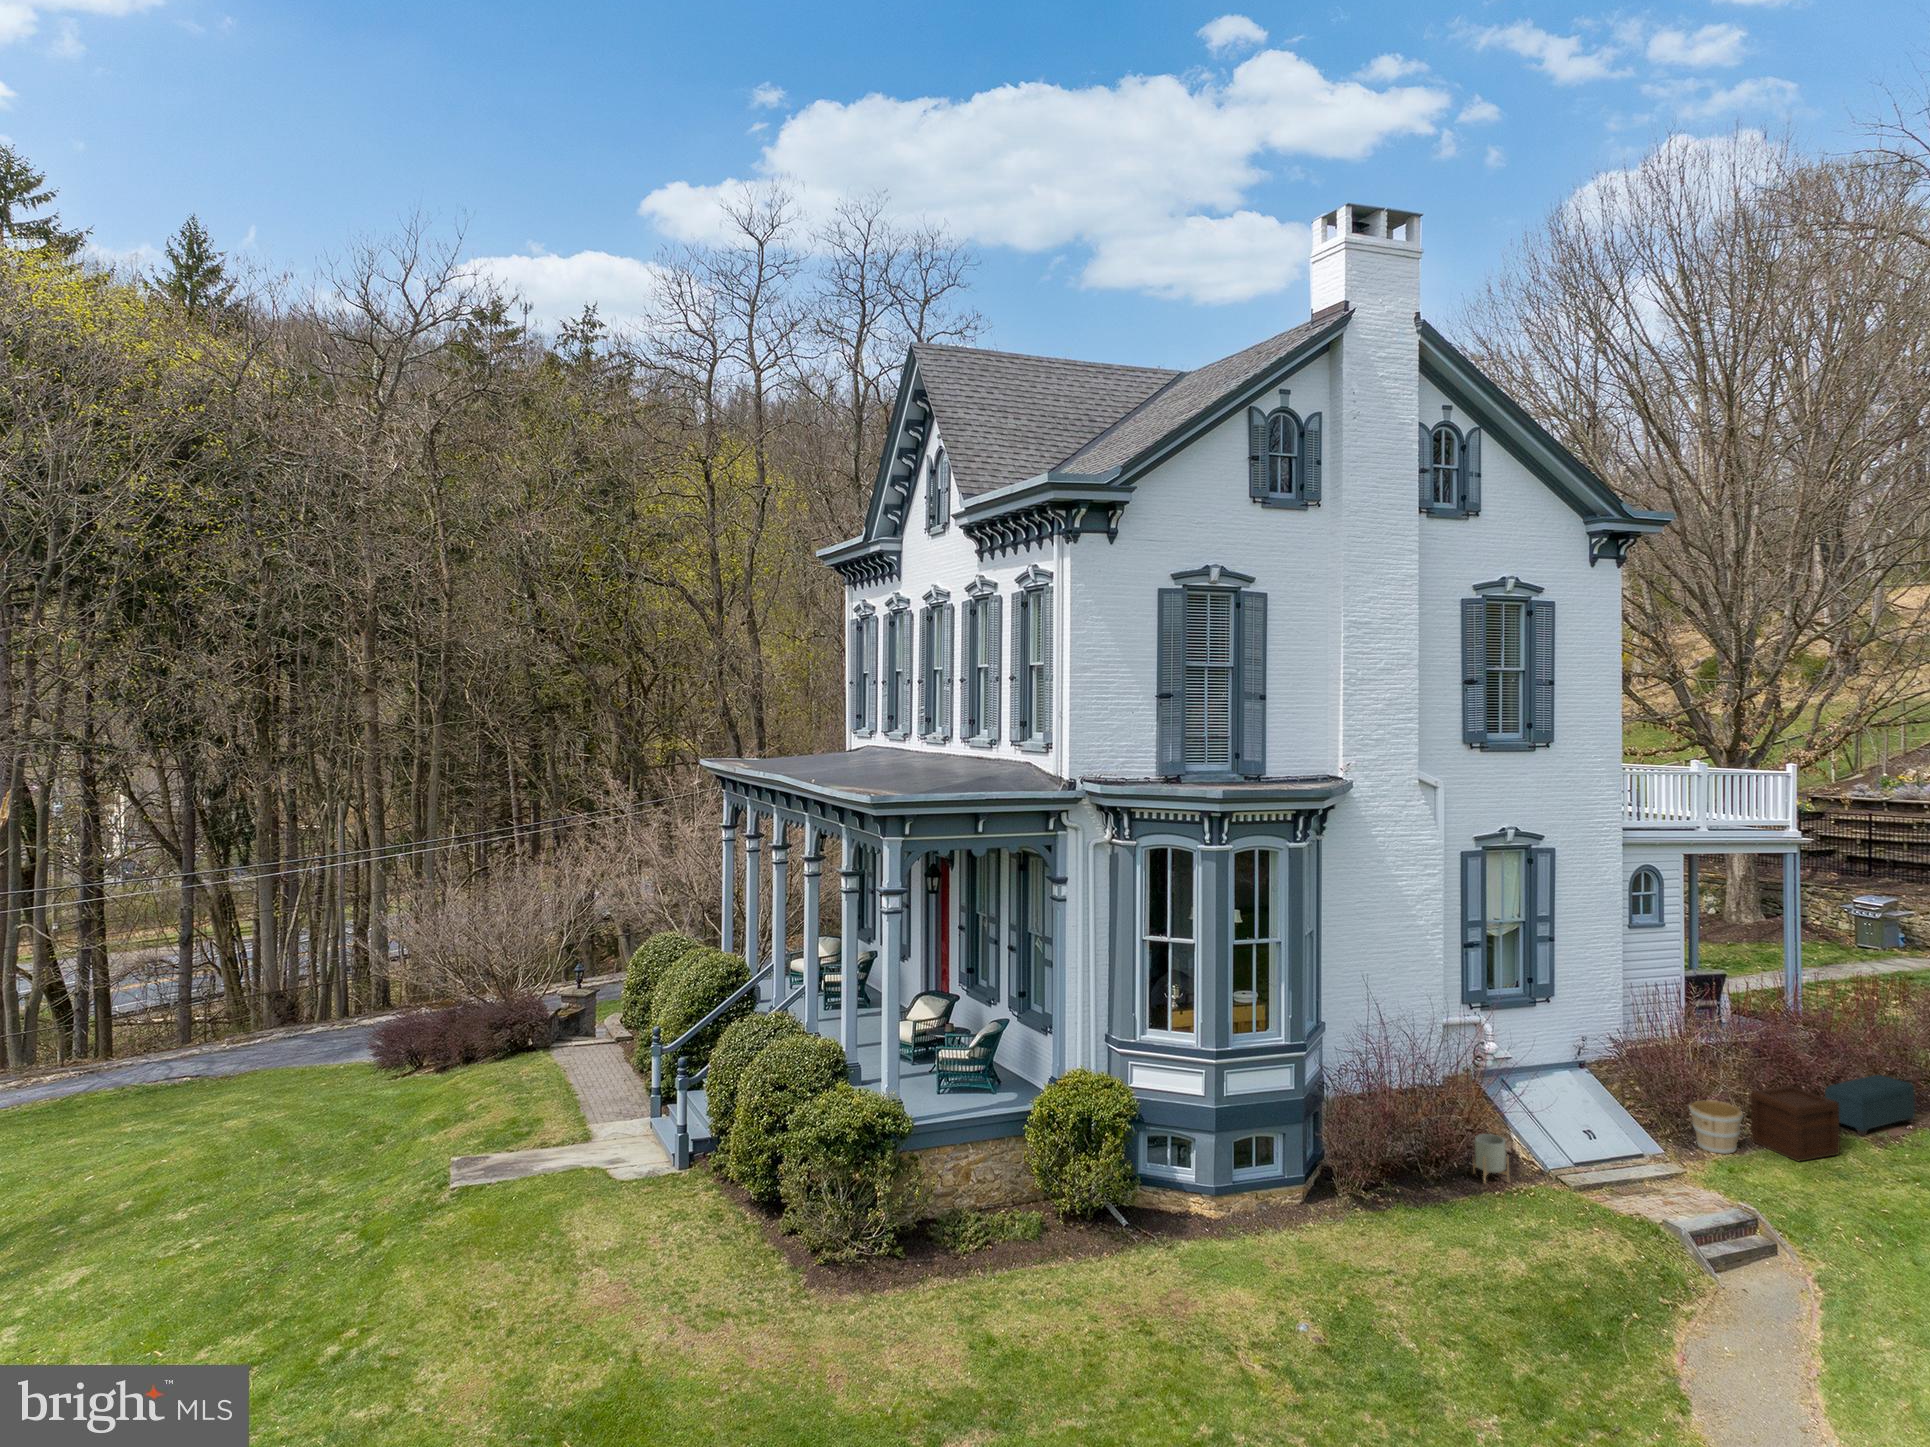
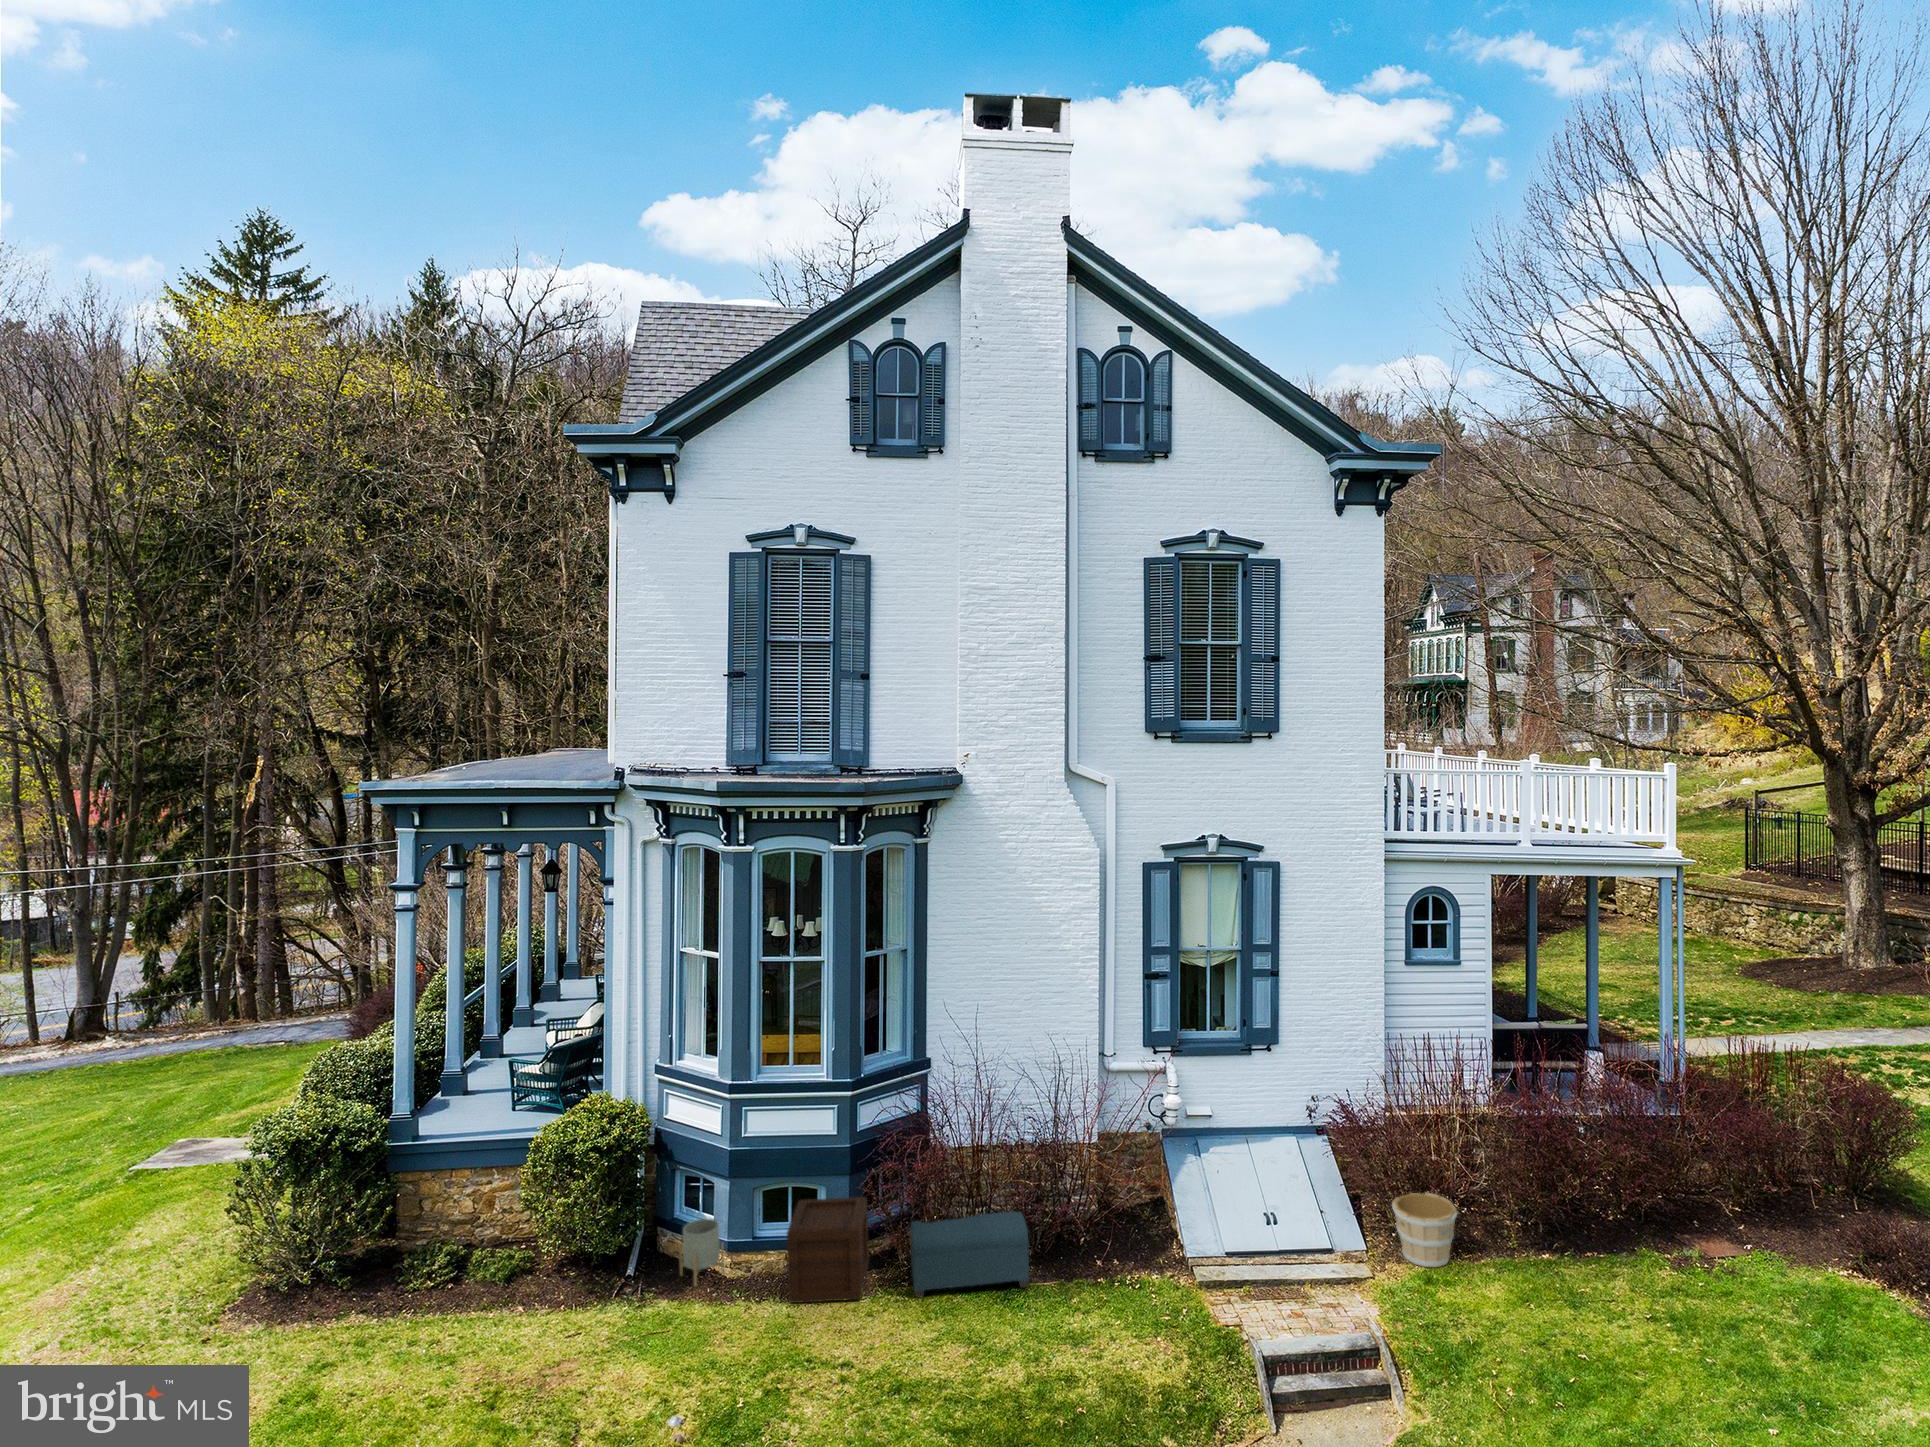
bench: present [1825,1075,1915,1135] -> present [910,1212,1029,1298]
wooden crate: present [1751,1086,1840,1161] -> present [787,1197,869,1303]
planter: present [1473,1134,1509,1183] -> present [679,1219,724,1286]

